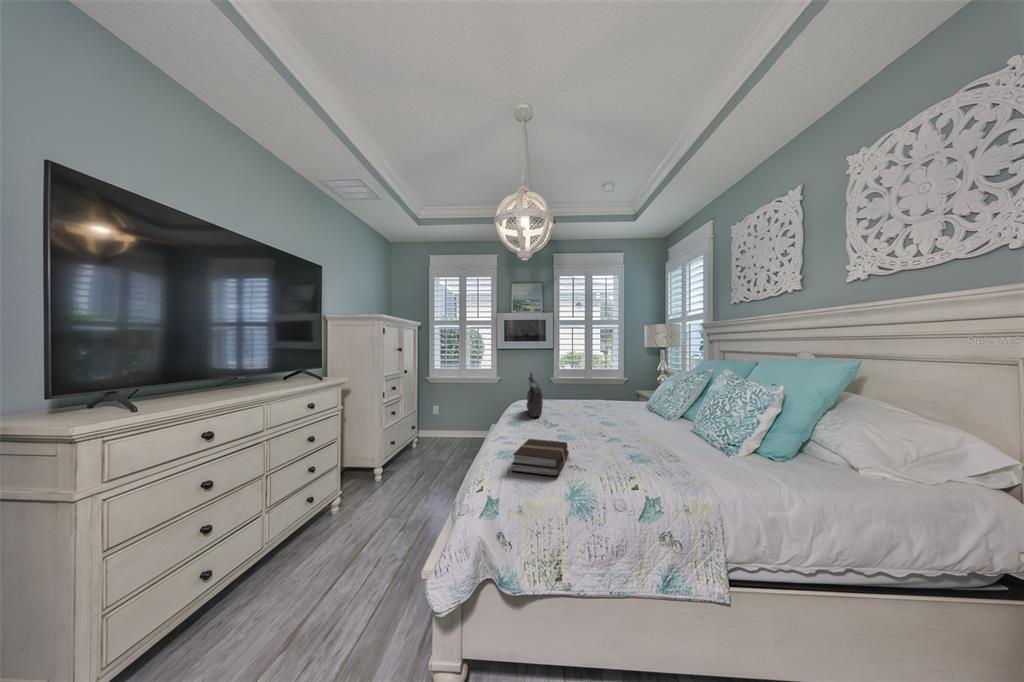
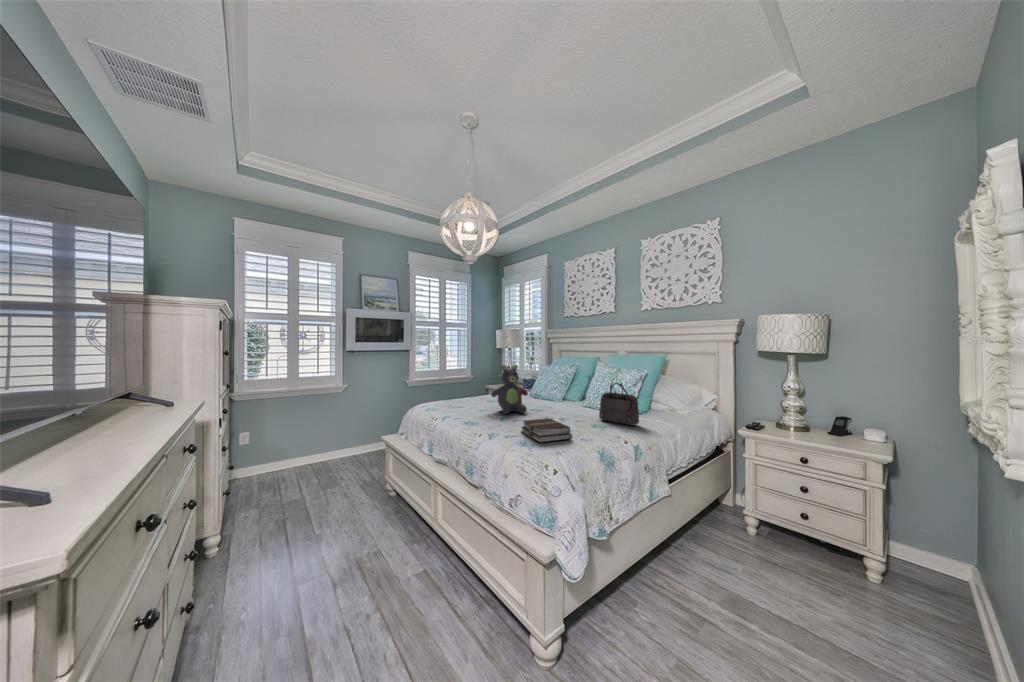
stuffed bear: none [556,369,601,430] -> present [491,365,528,414]
handbag: present [527,373,543,417] -> present [599,383,639,426]

